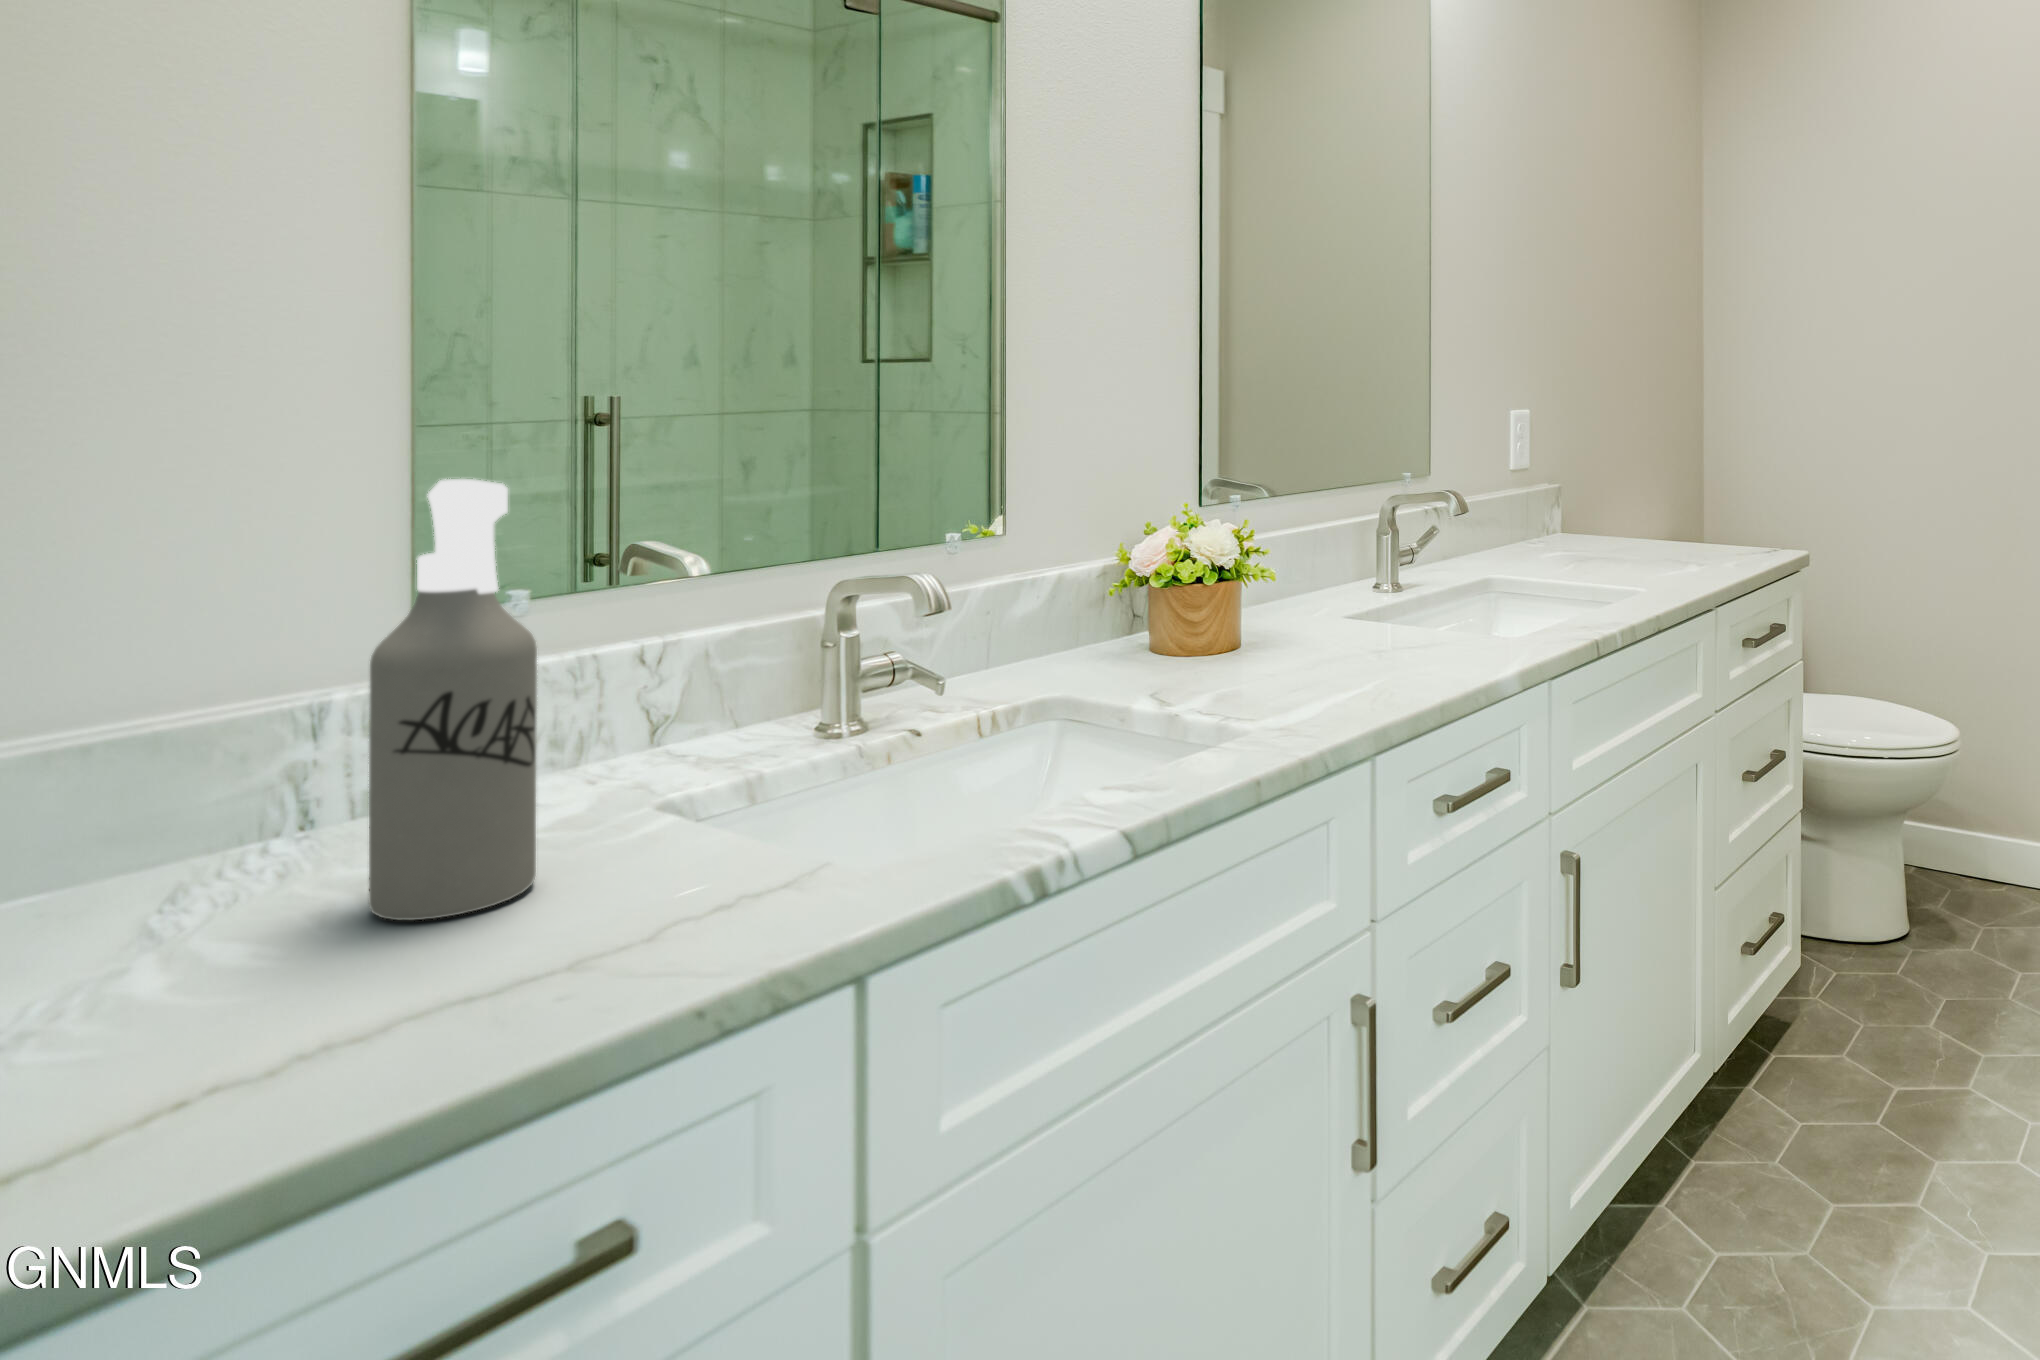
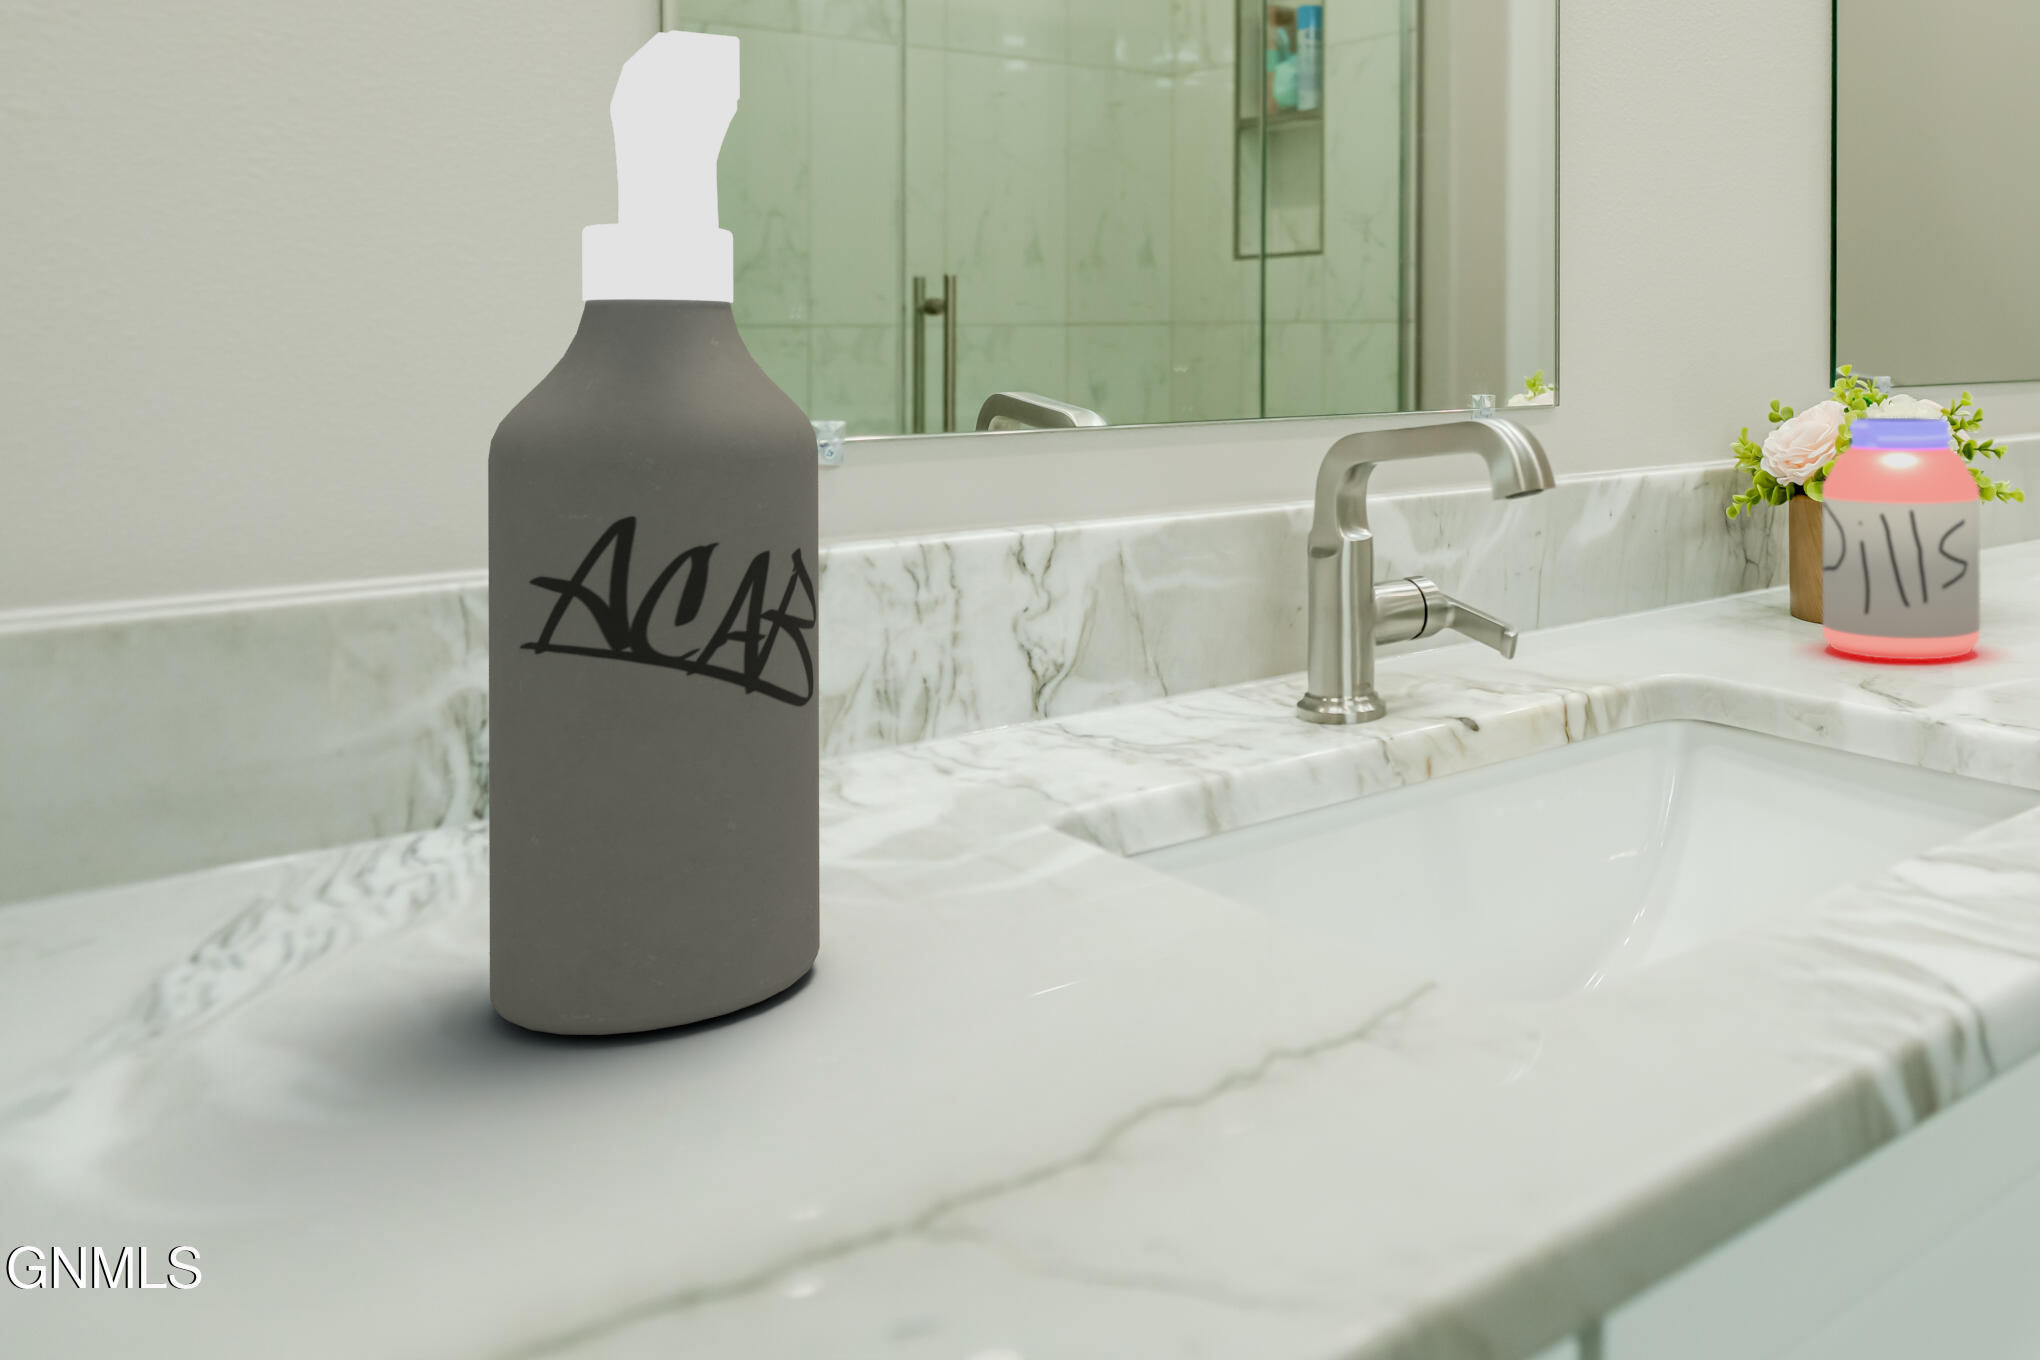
jar: none [1147,540,1234,679] -> present [1822,418,1980,659]

